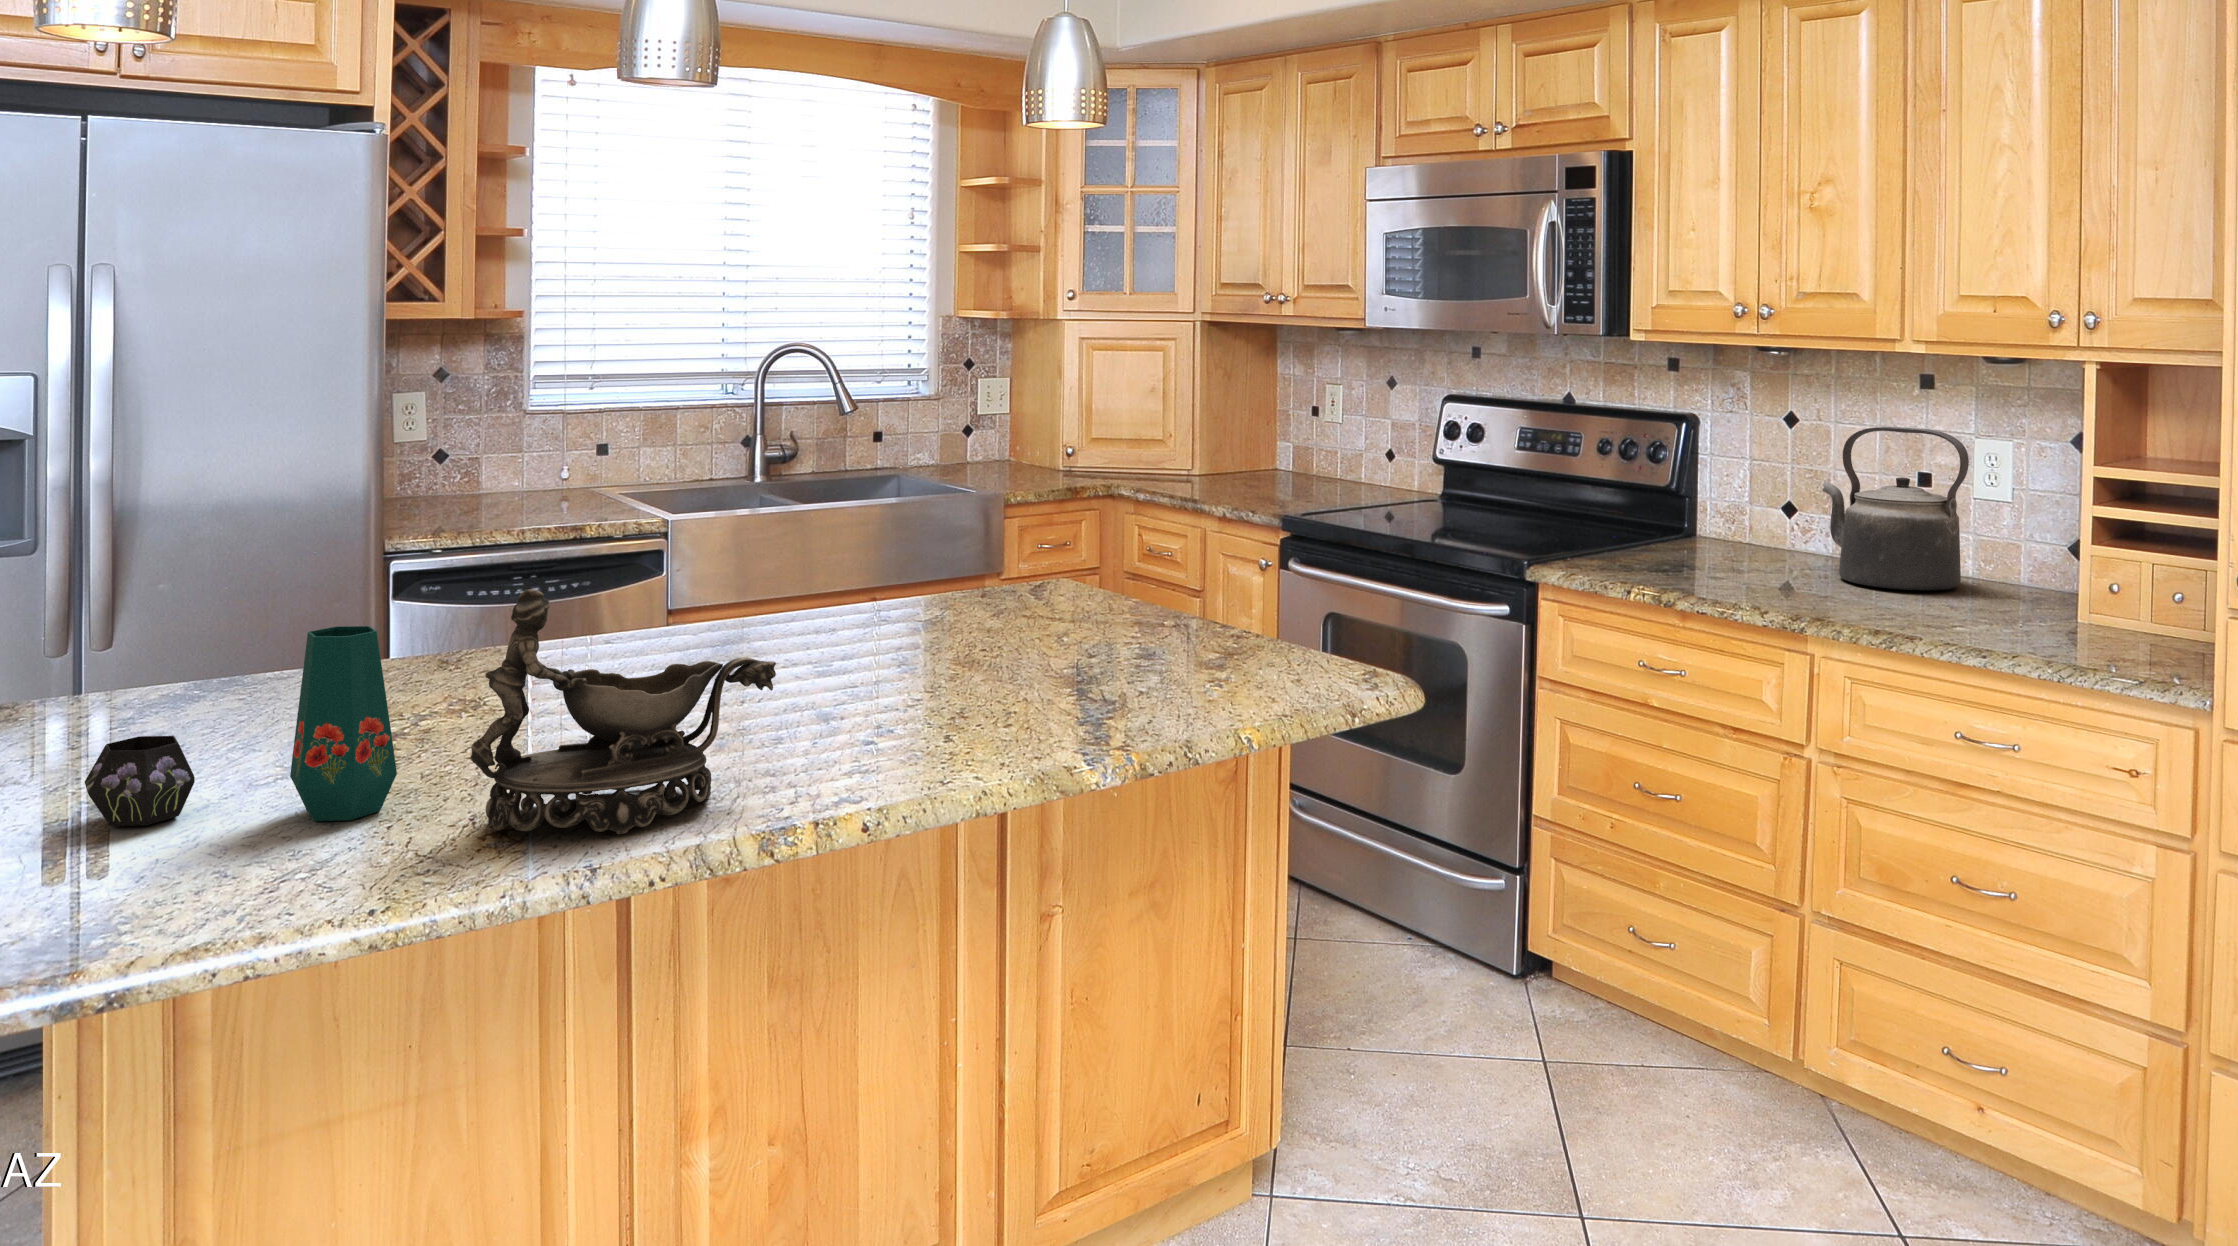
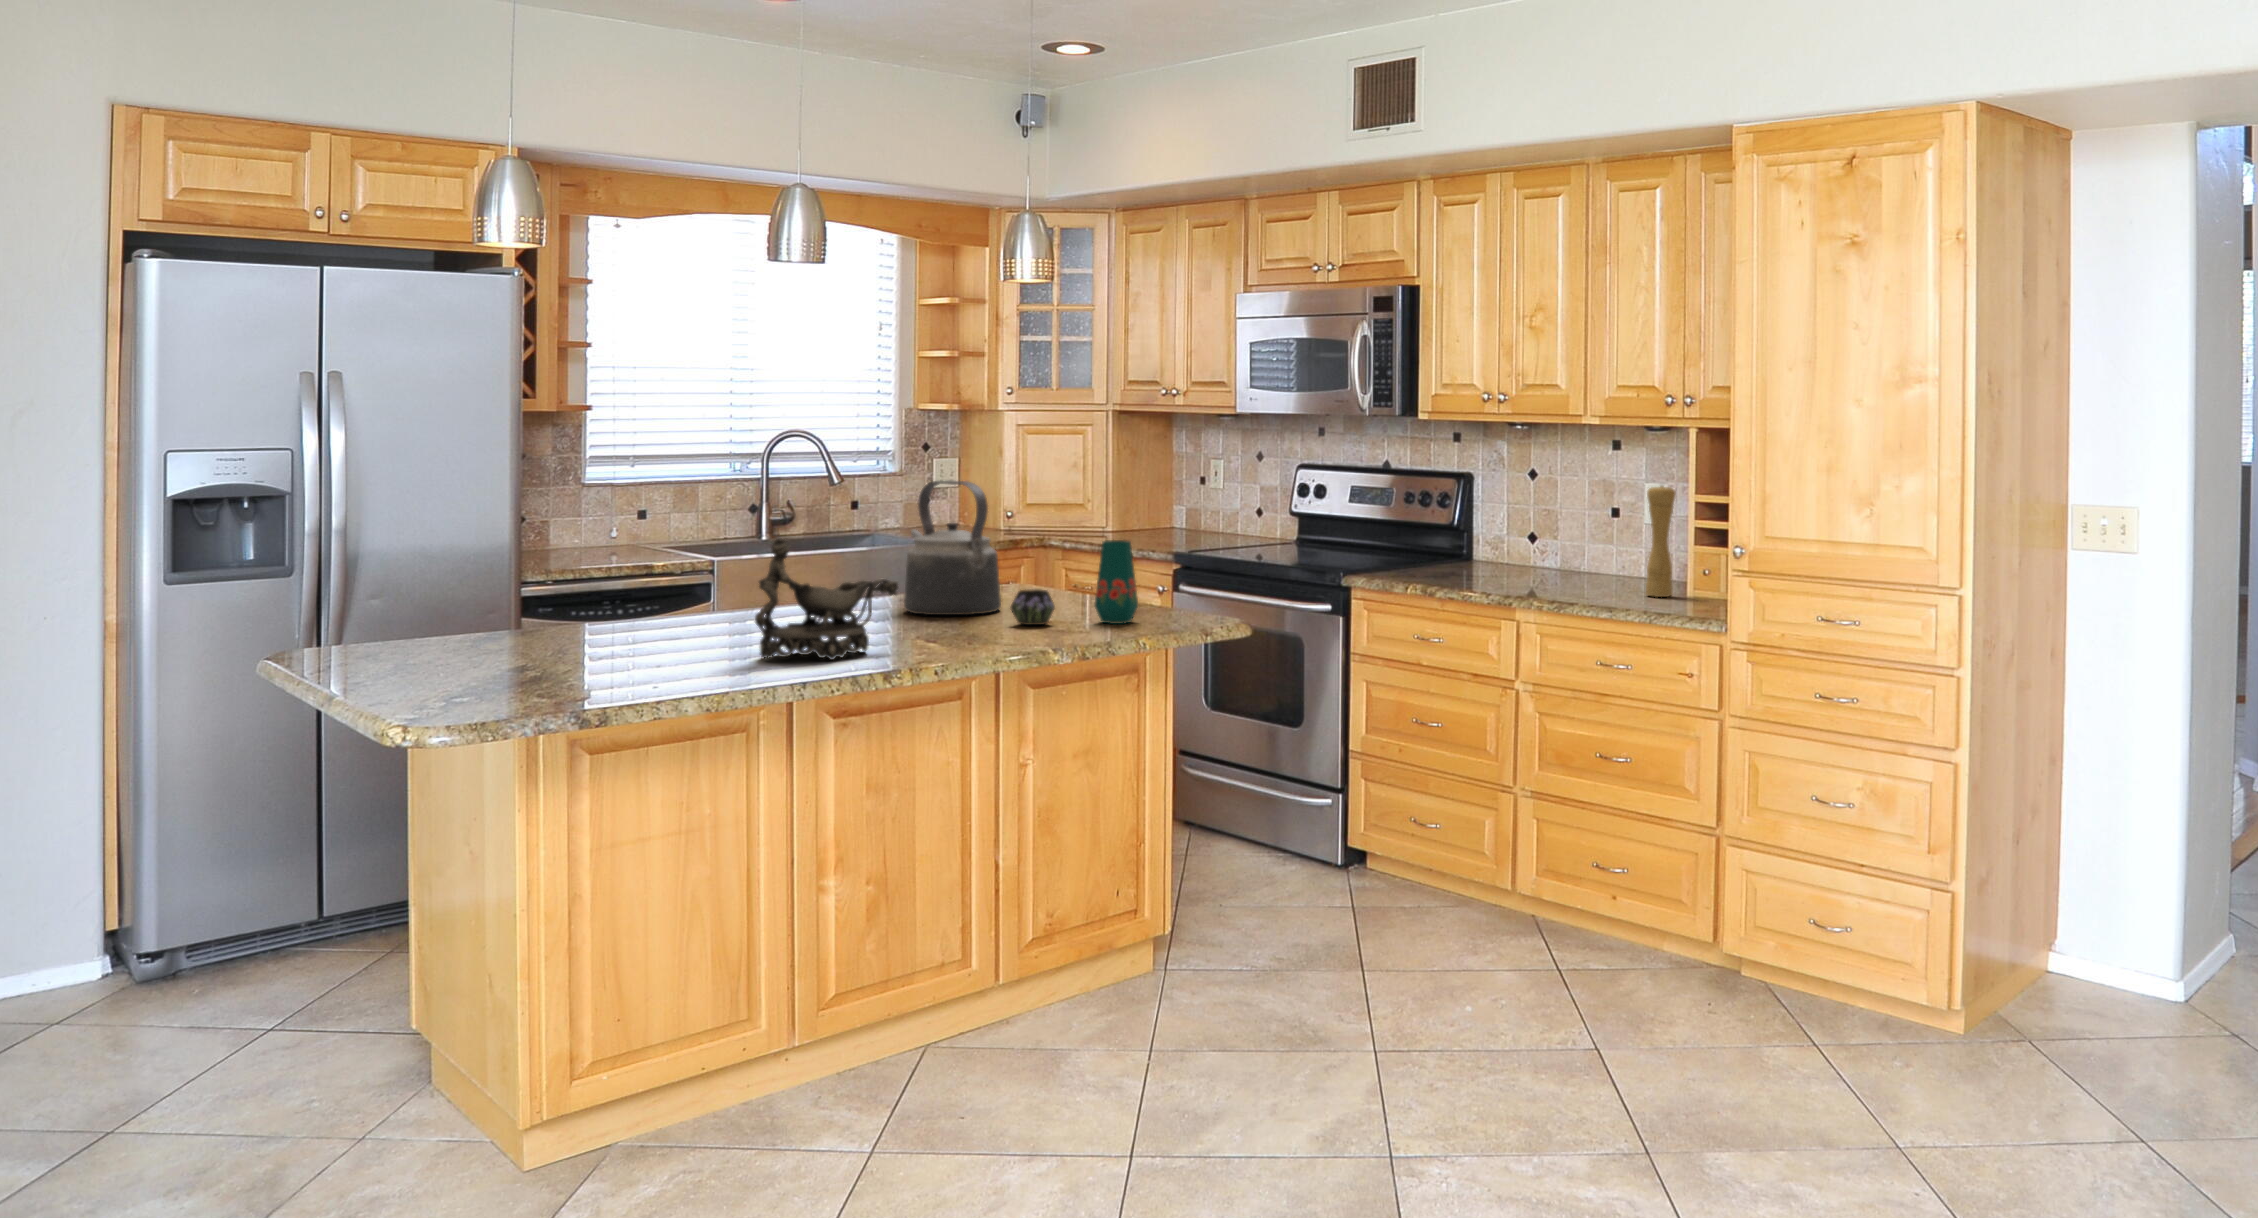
kettle: present [1822,427,1969,590] -> present [904,481,1001,615]
pepper mill: none [2026,452,2082,631] -> present [1646,485,1676,597]
vase: present [85,626,397,826] -> present [1011,540,1138,625]

